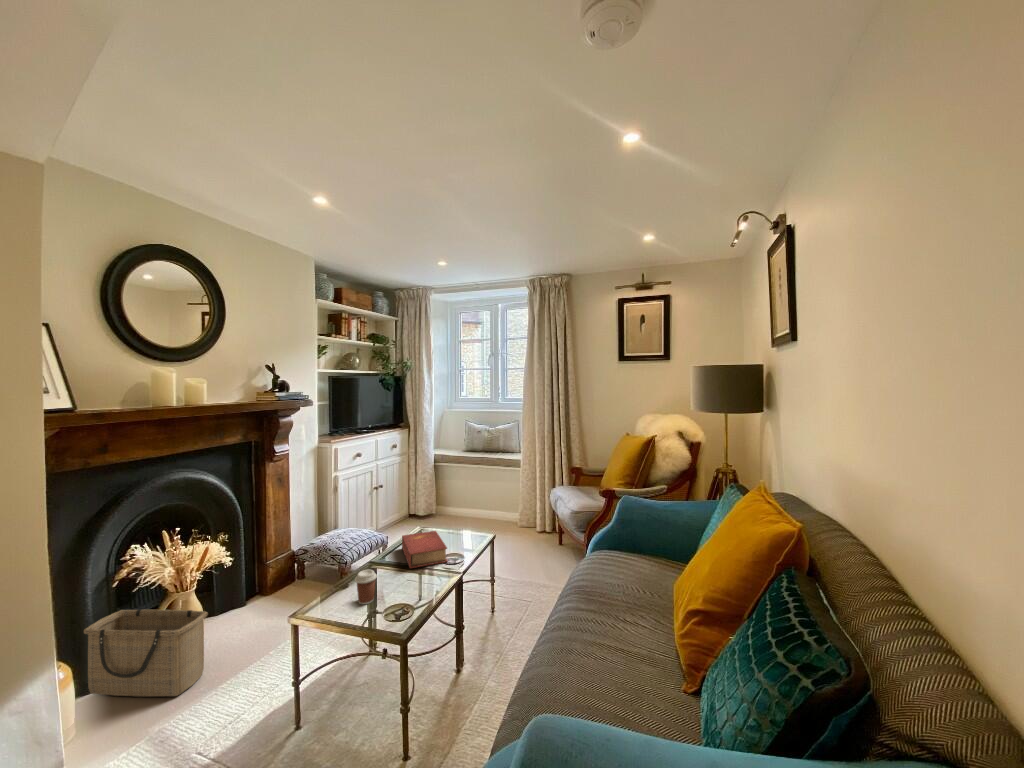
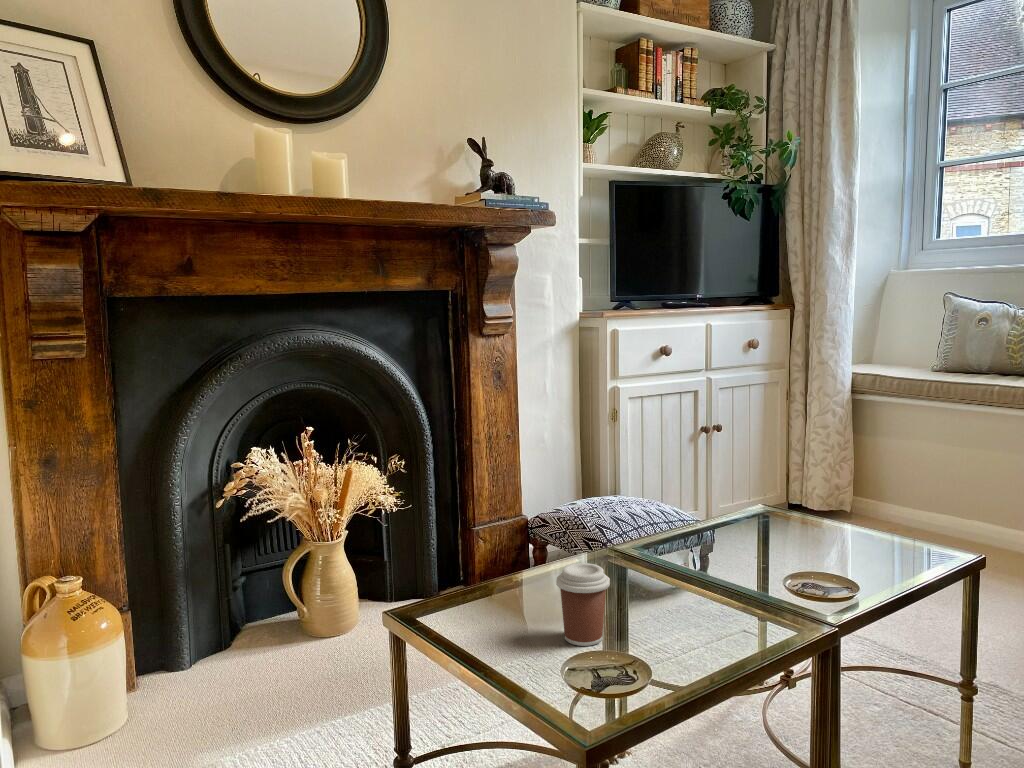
book: present [402,531,447,568] -> none [710,513,822,599]
basket: present [84,610,207,697] -> none [183,549,332,714]

